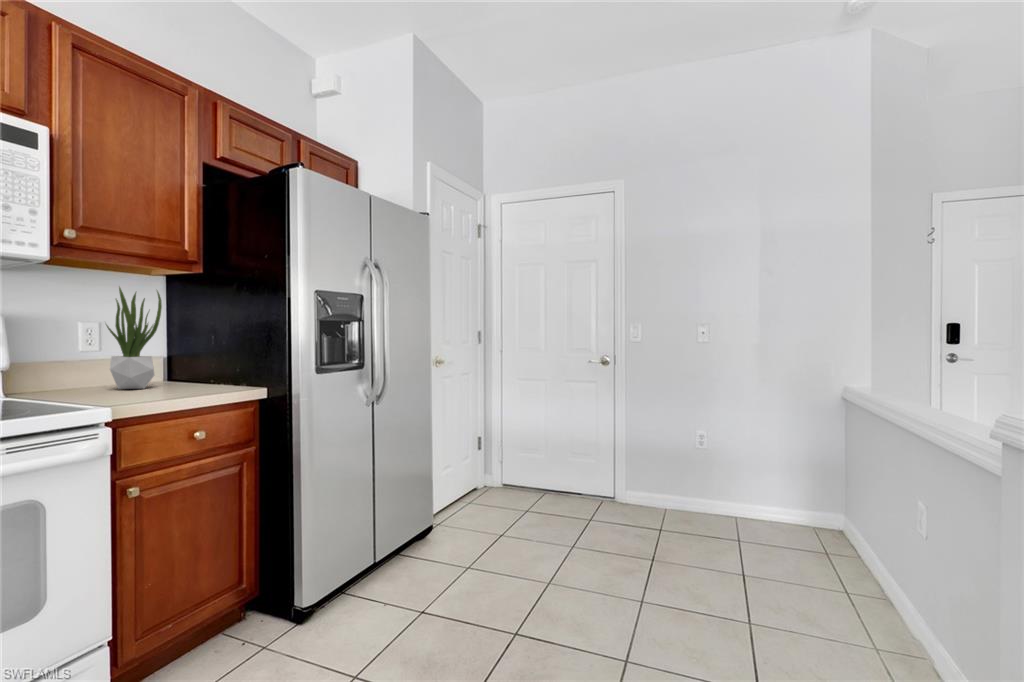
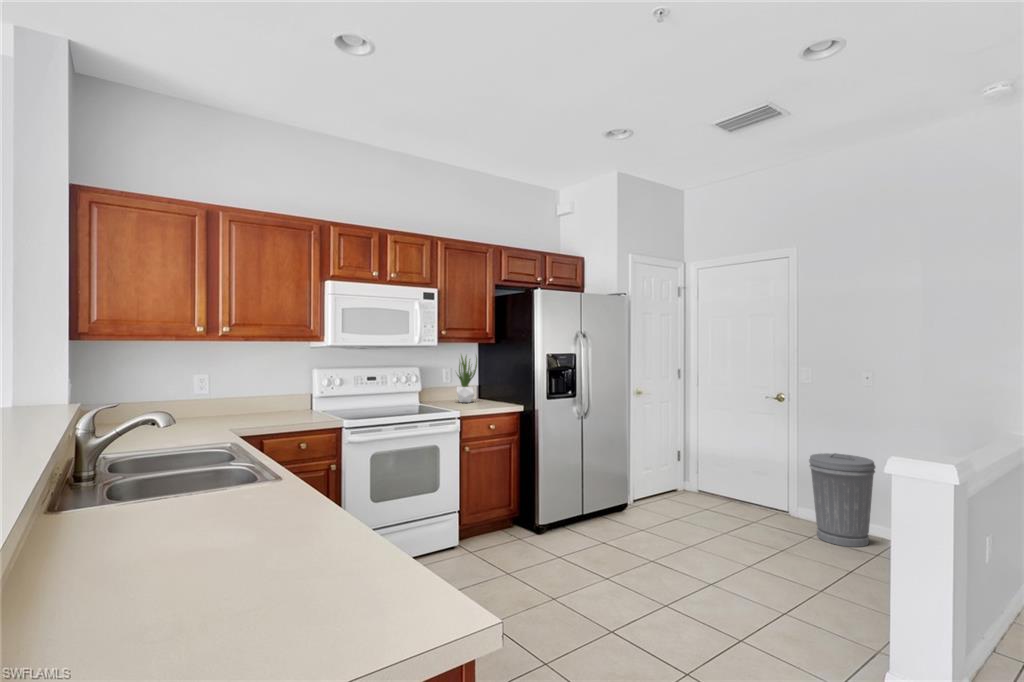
trash can: none [655,424,727,535] -> present [809,453,875,547]

